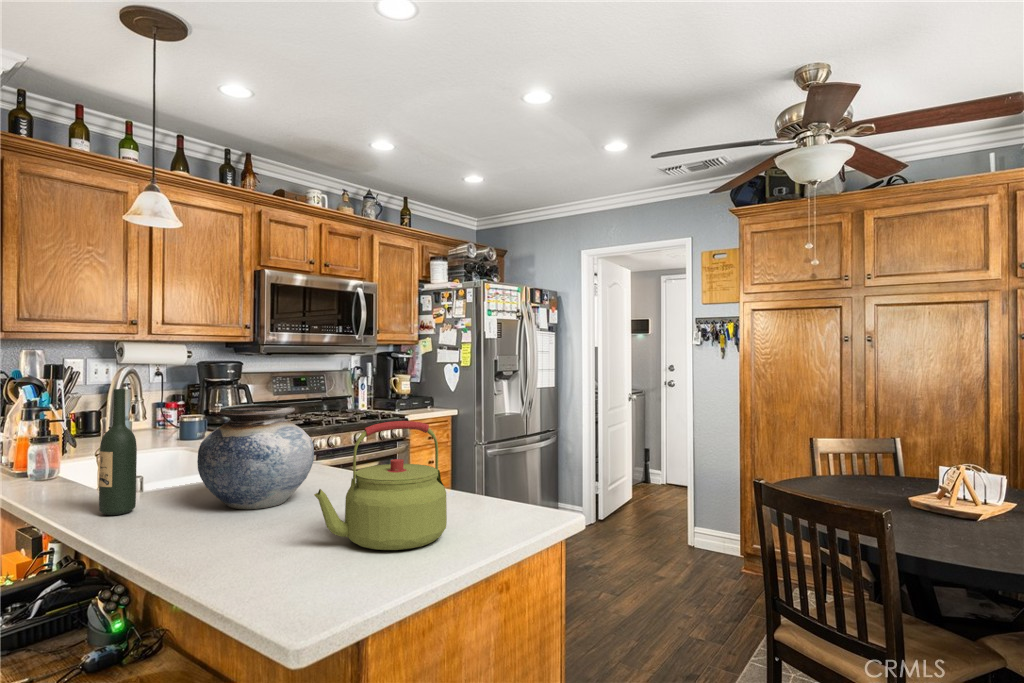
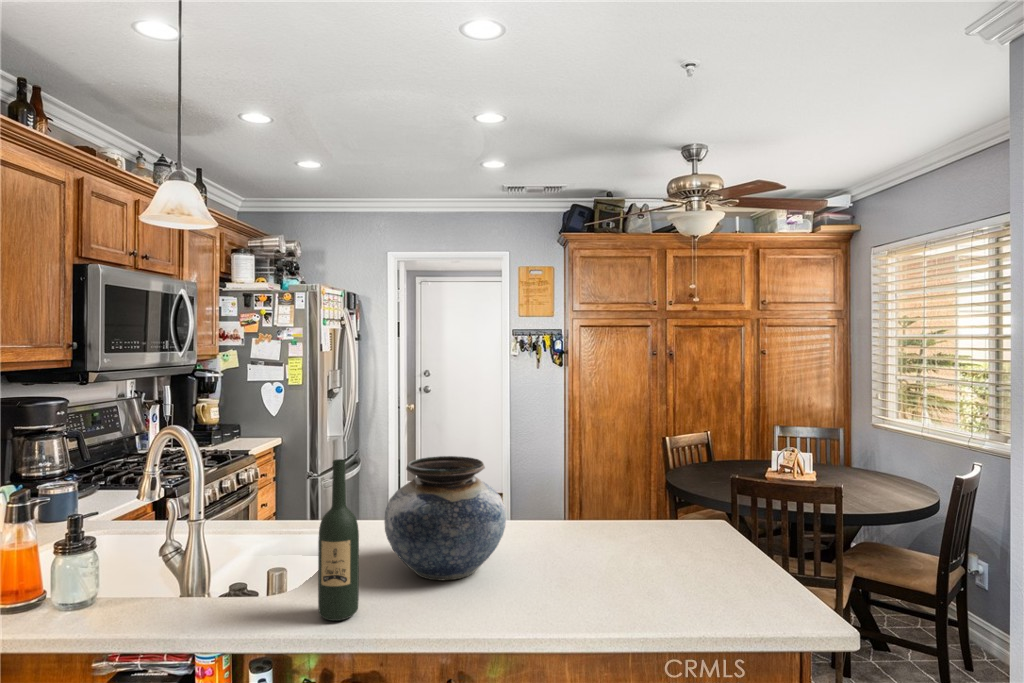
kettle: present [314,421,447,550] -> none [617,462,711,584]

